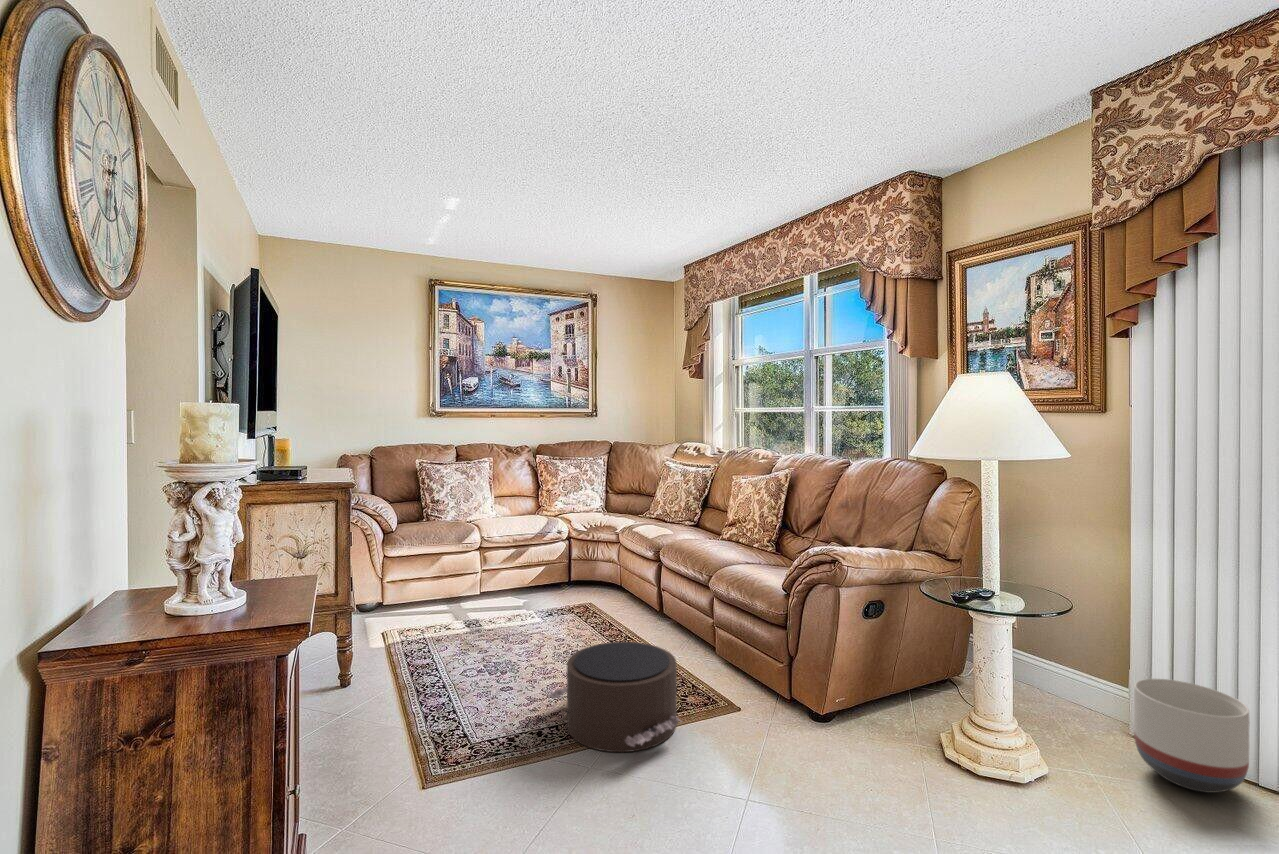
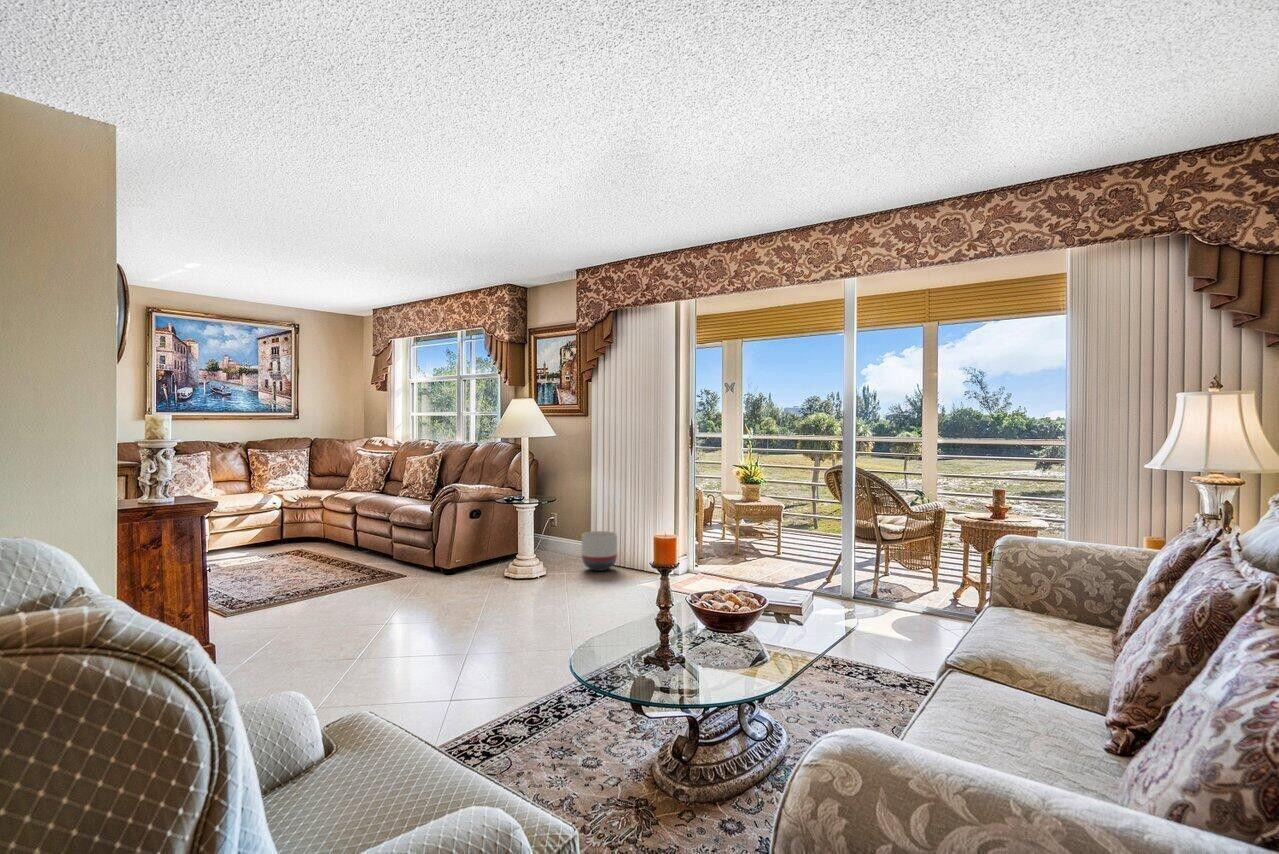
pouf: present [549,642,682,752] -> none [288,546,373,594]

